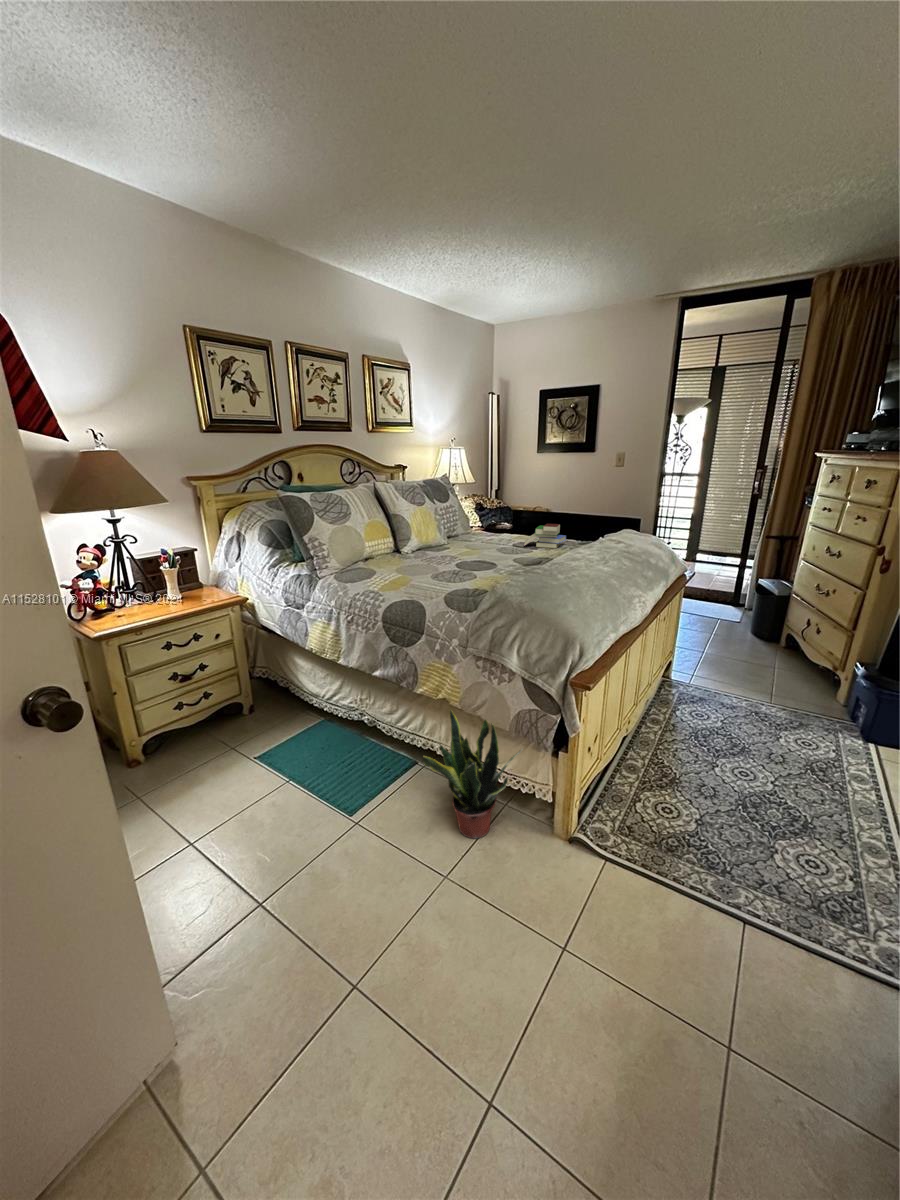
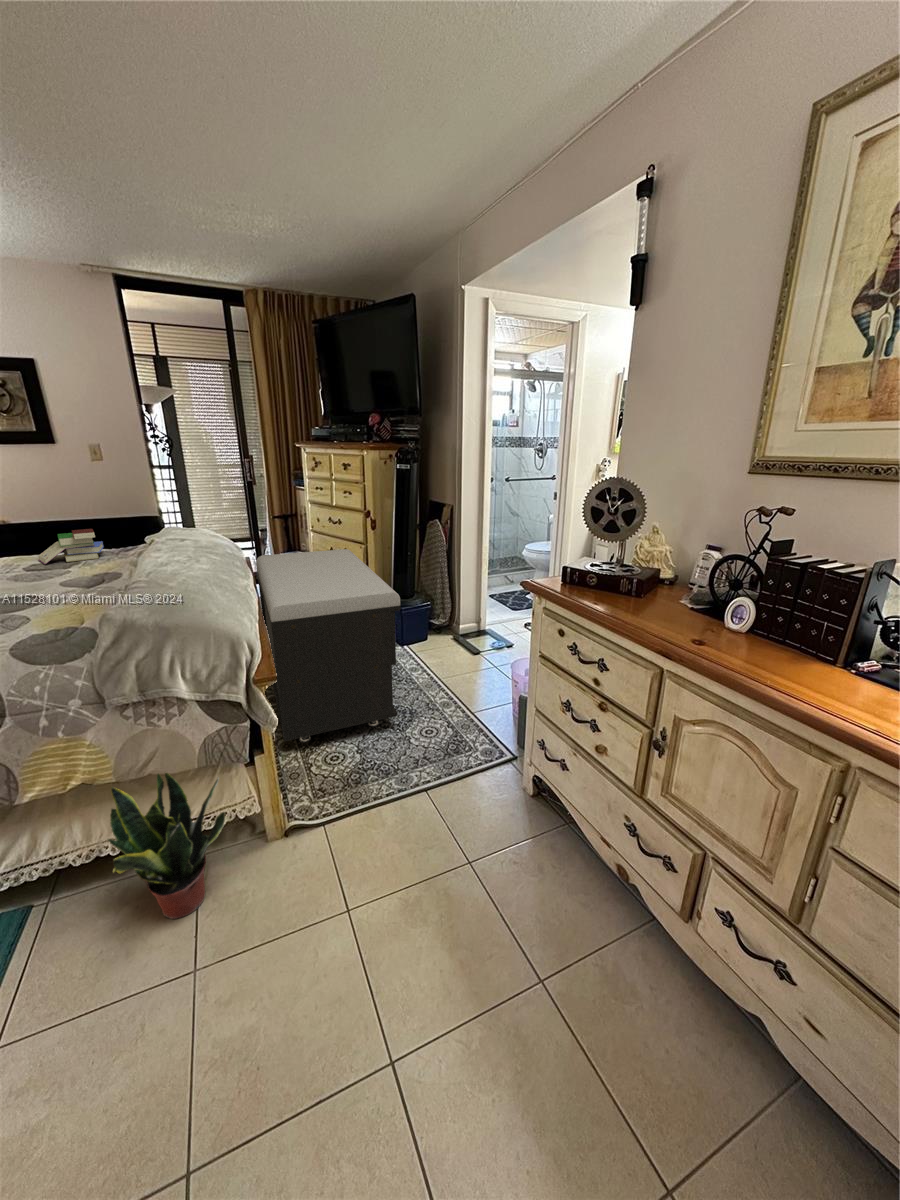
storage bench: none [625,573,818,814] -> present [256,549,401,742]

